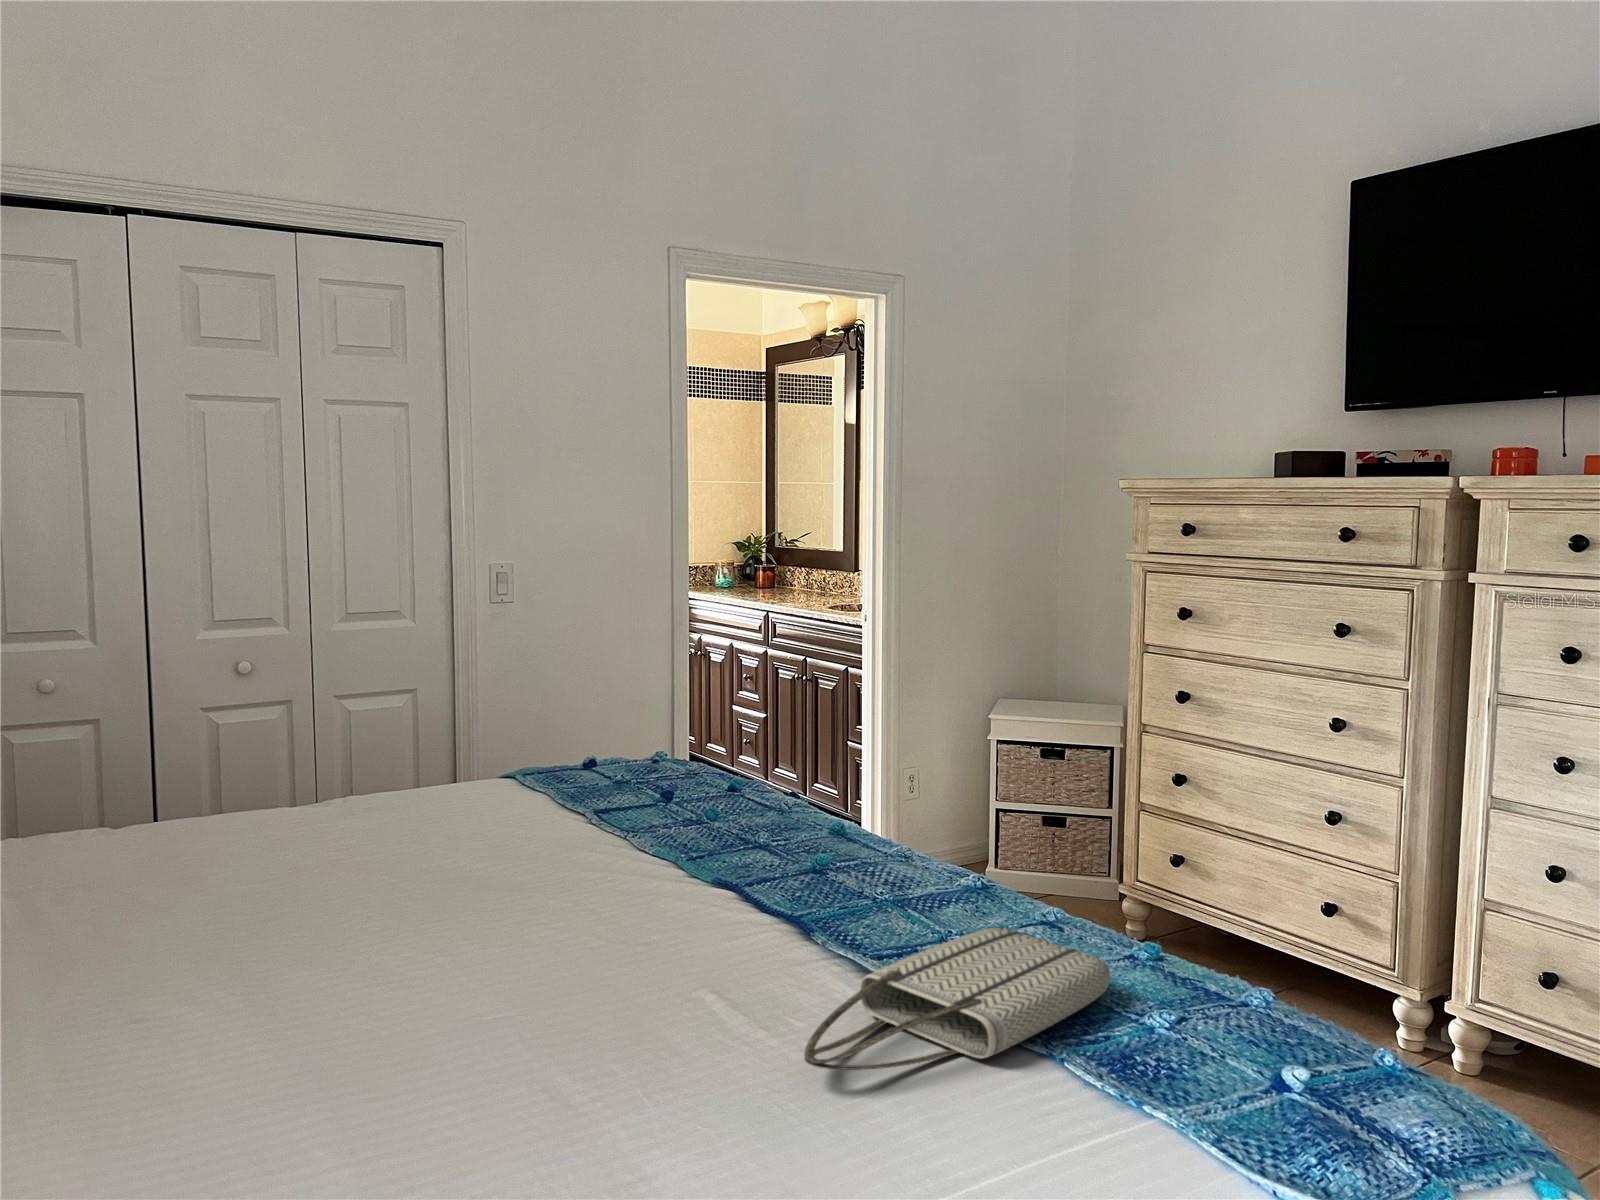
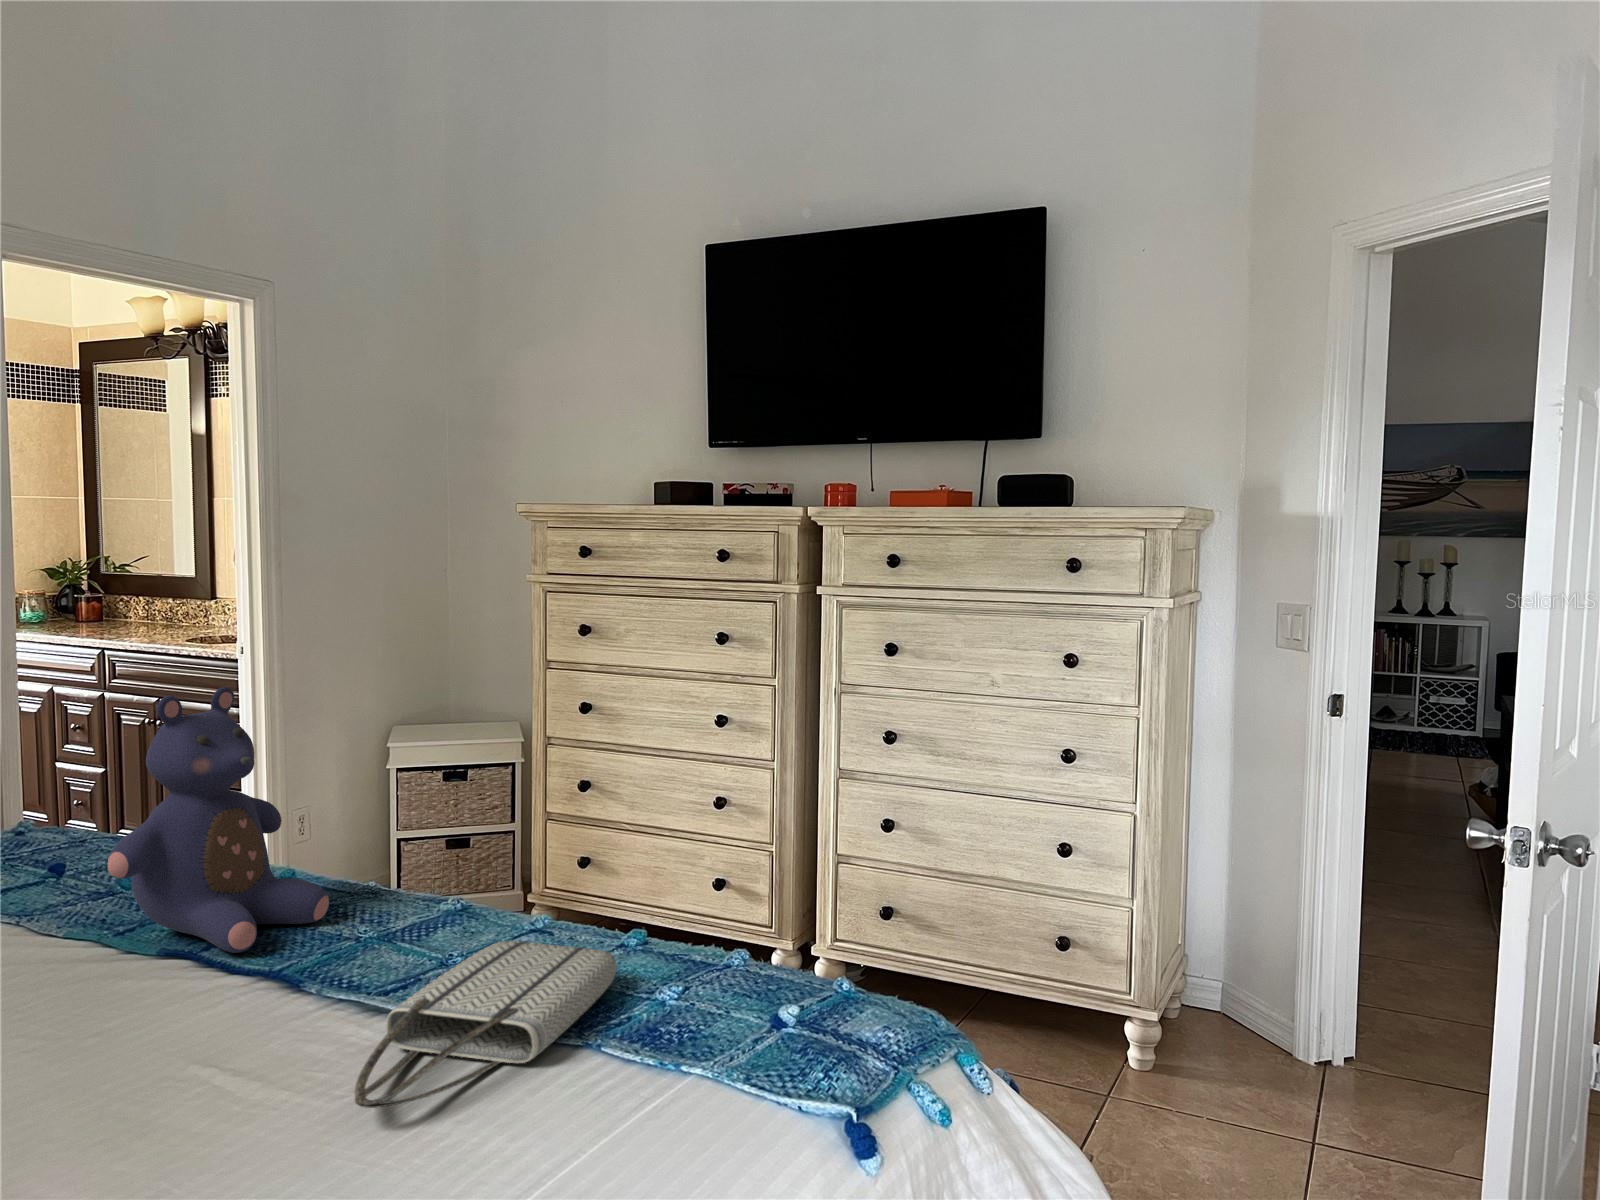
teddy bear: none [676,646,859,894] -> present [108,687,329,953]

